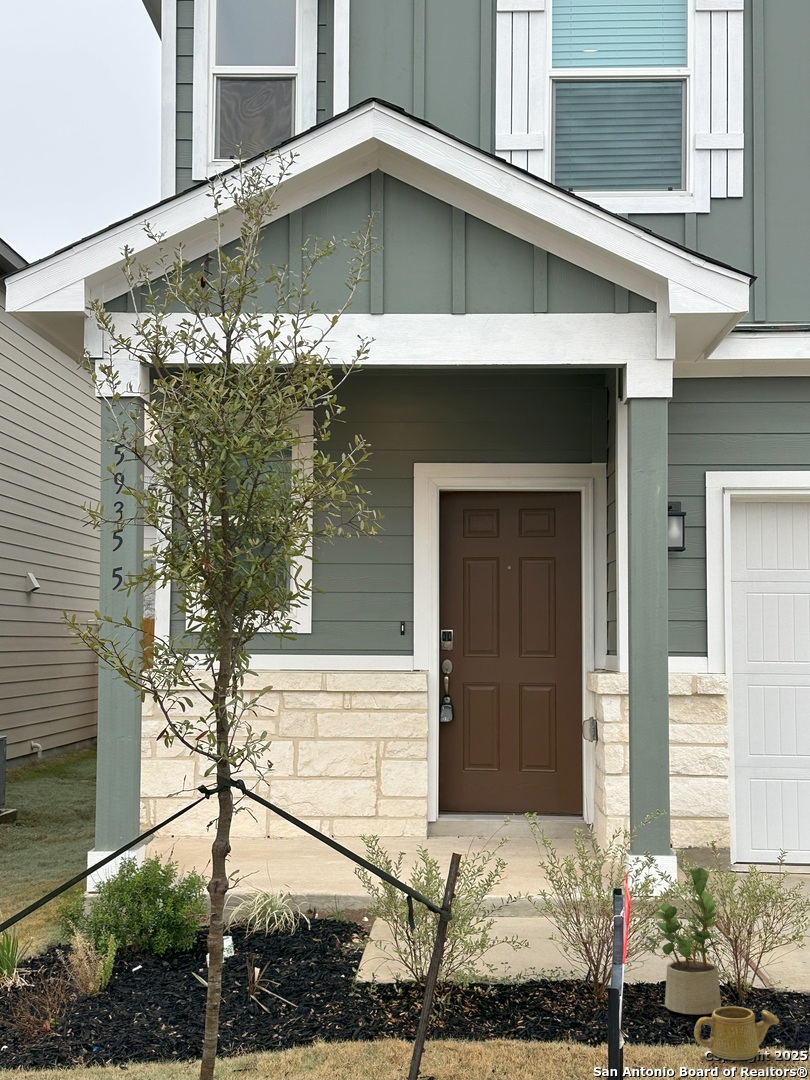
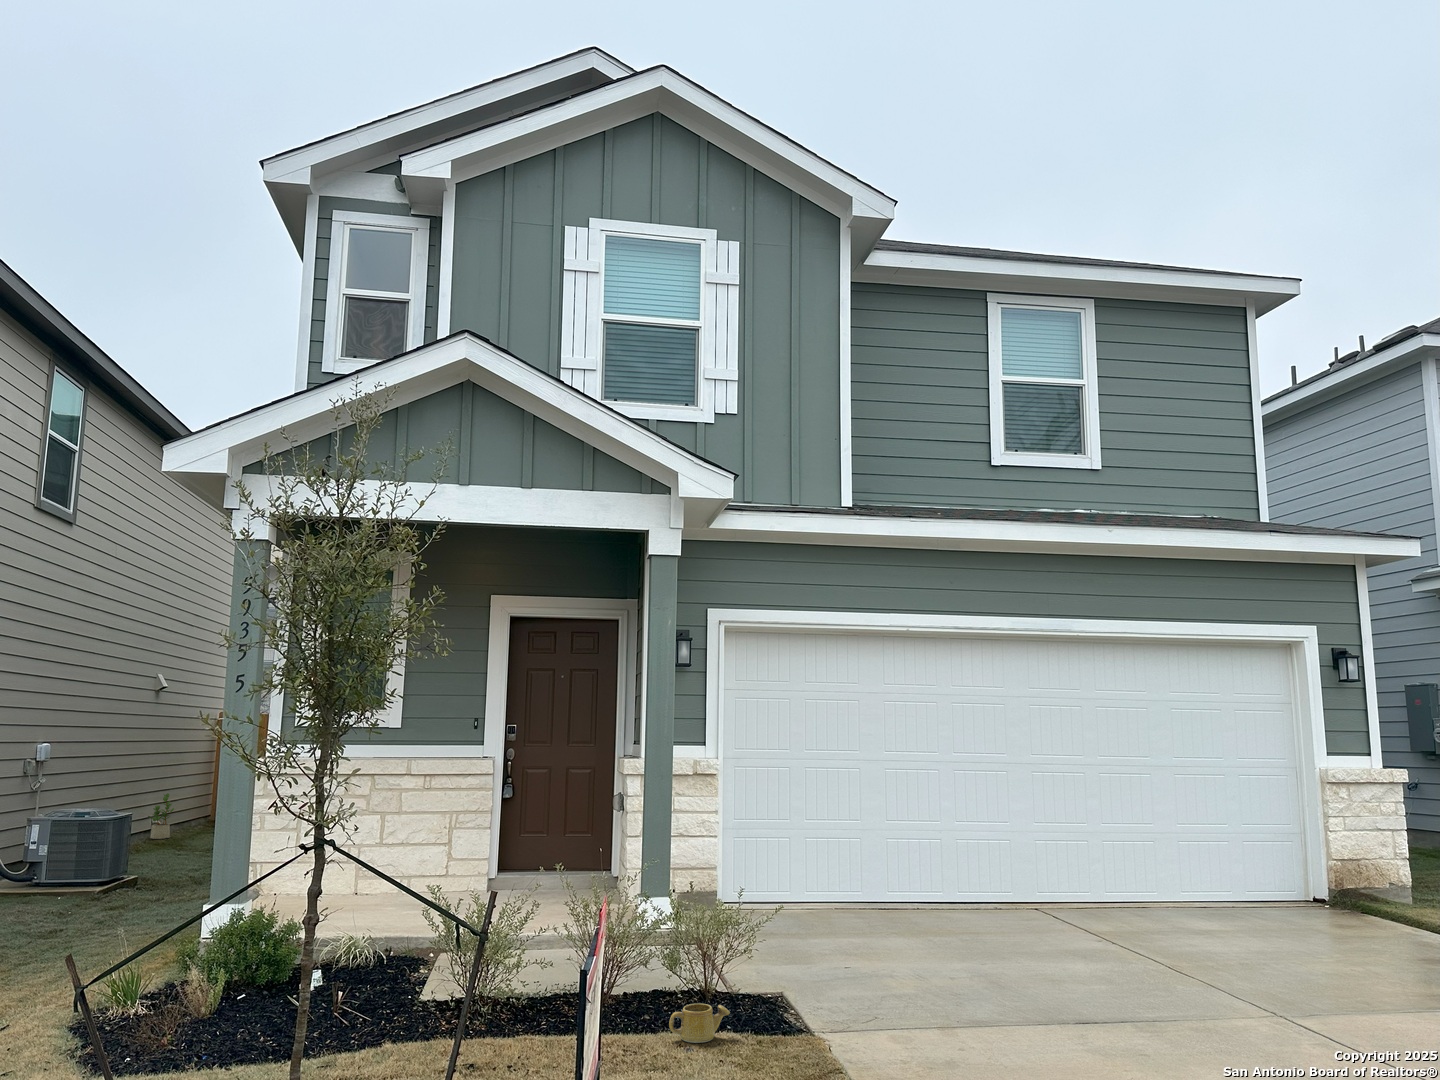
potted plant: present [646,868,721,1015] -> present [148,793,174,839]

